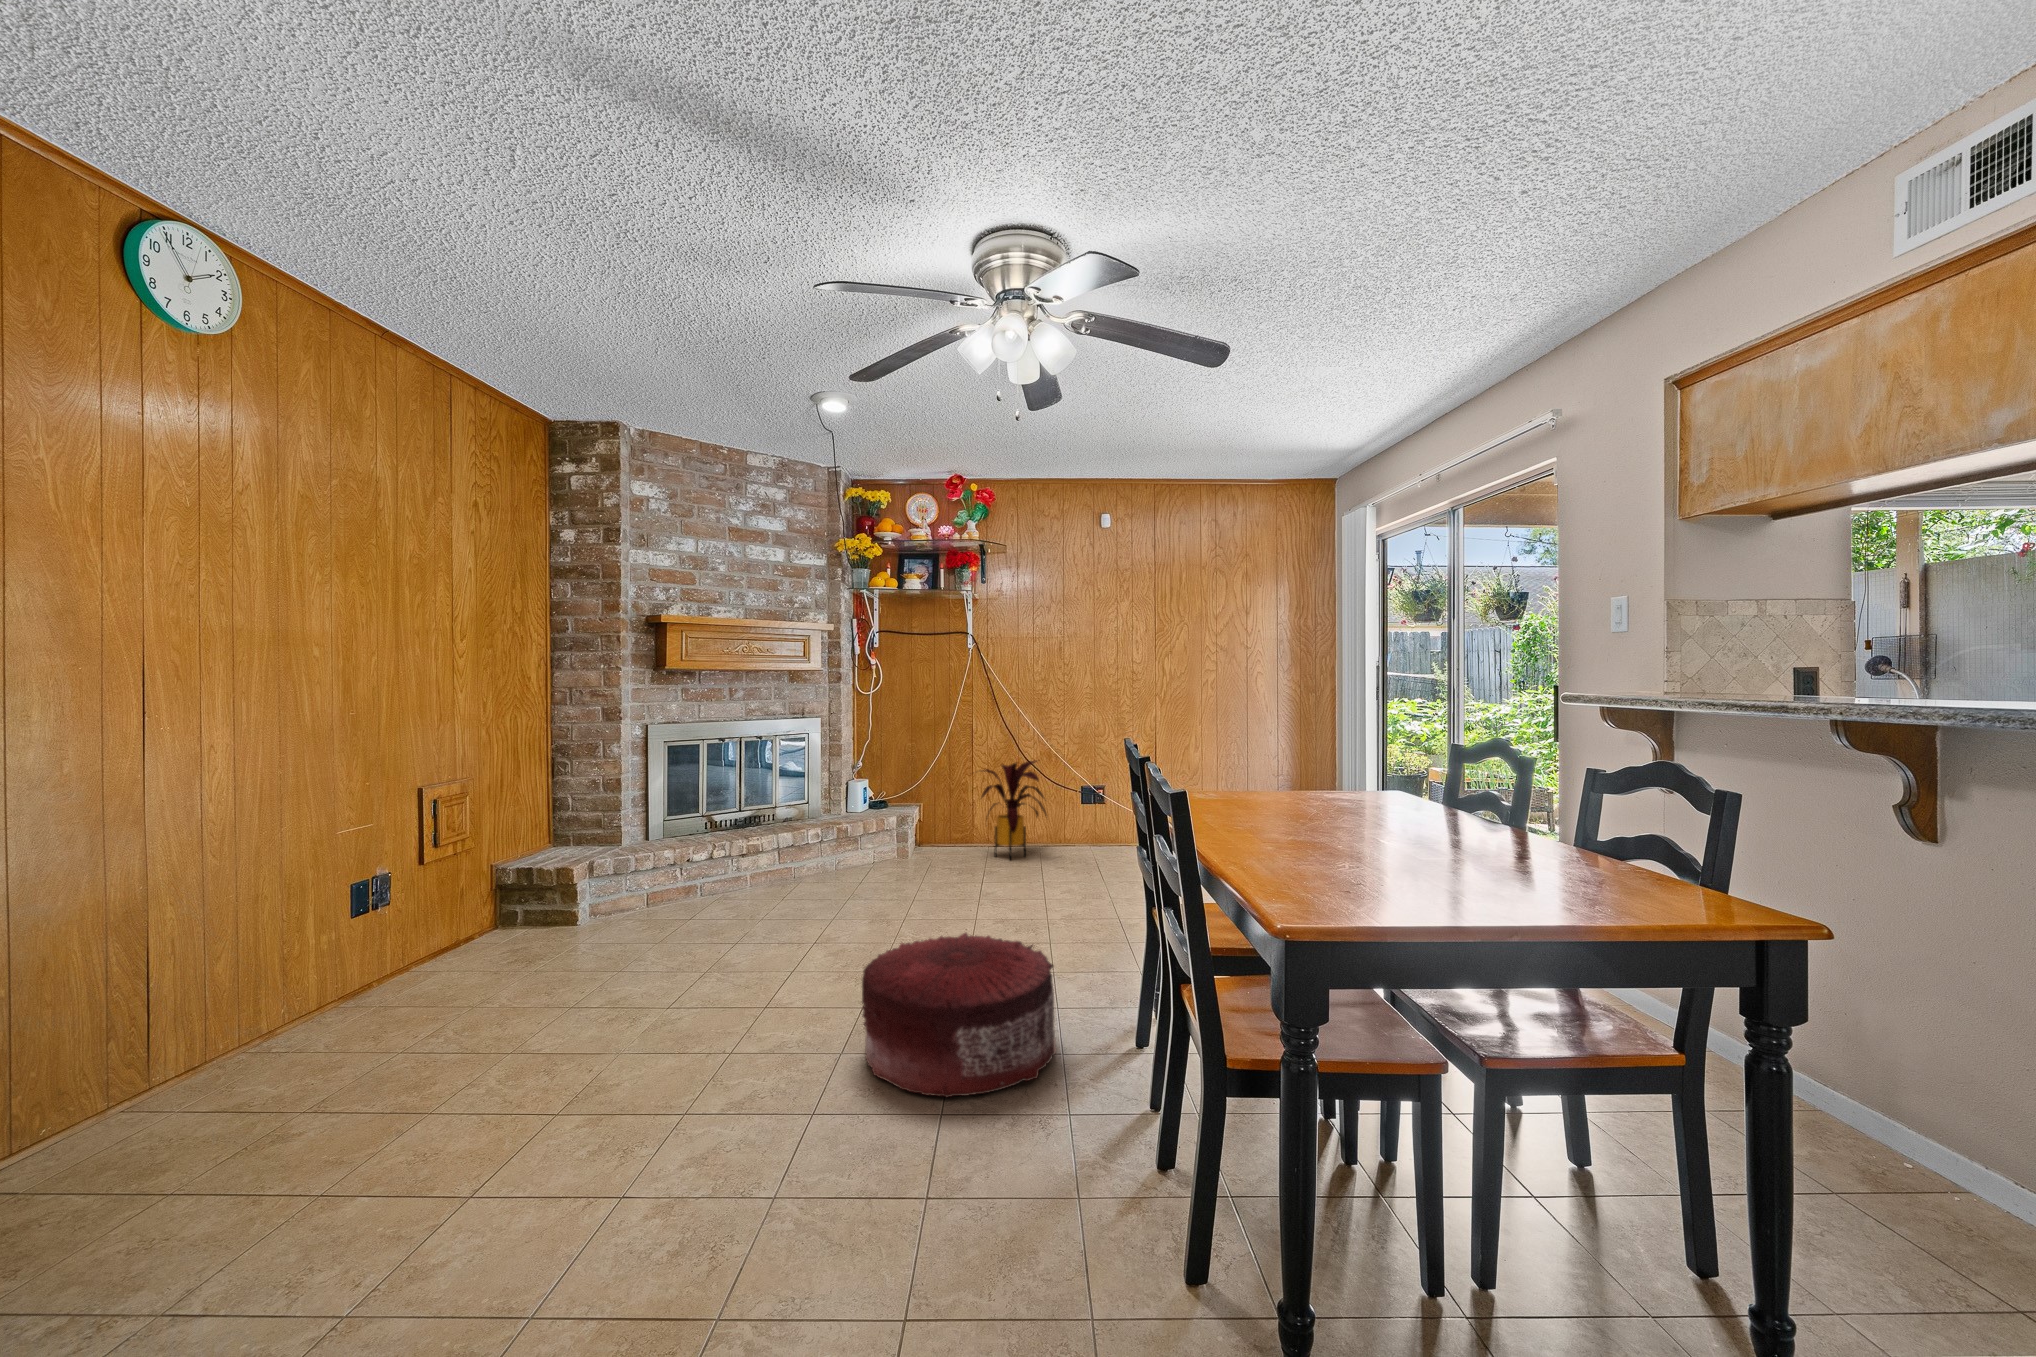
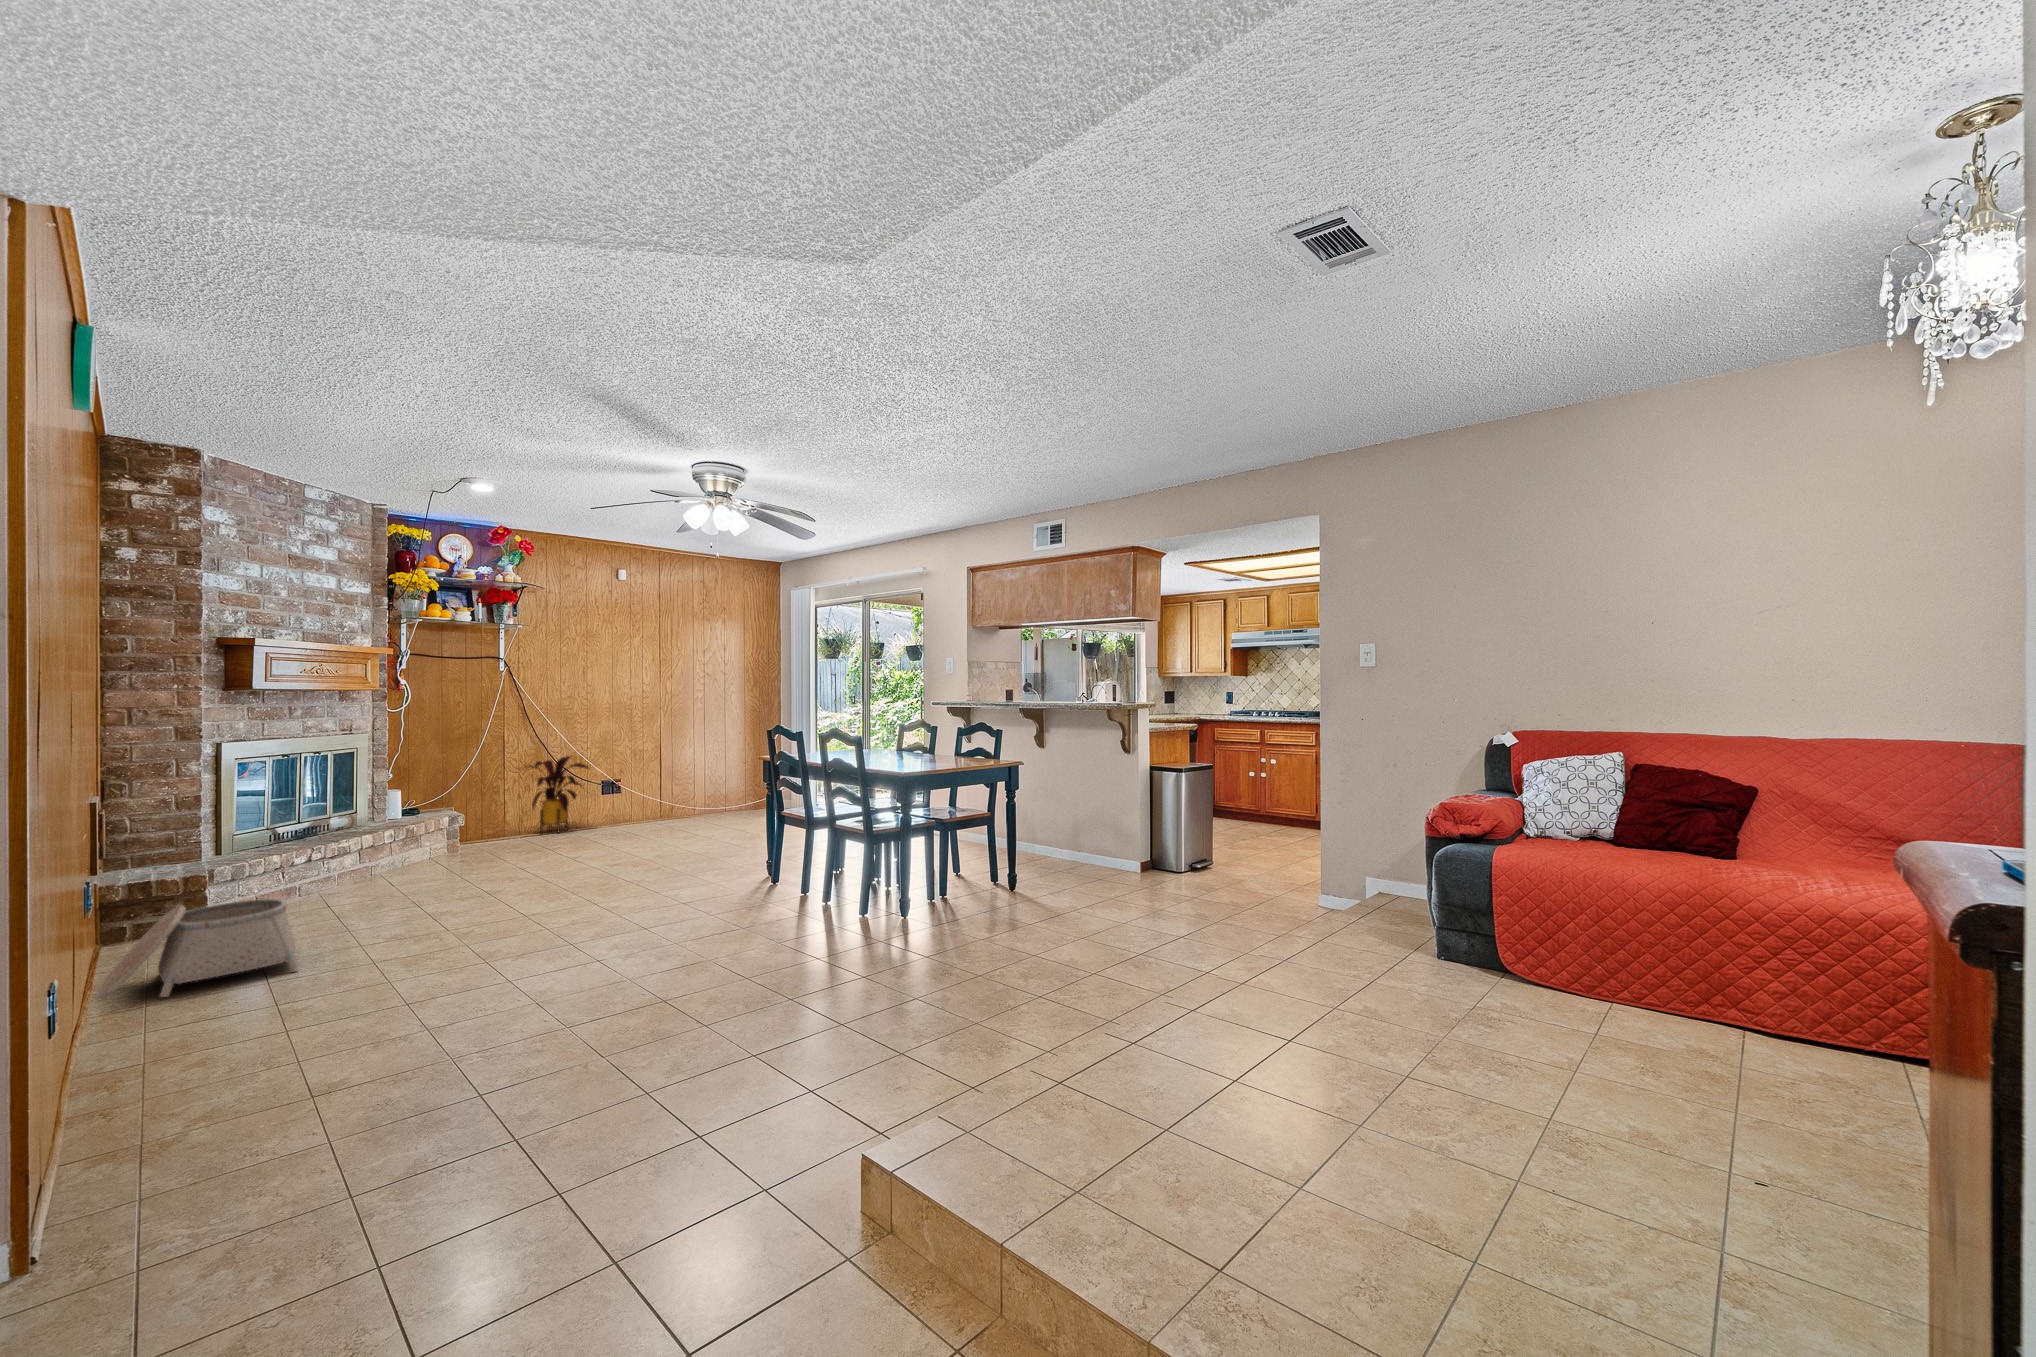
basket: none [347,909,551,1018] -> present [96,899,298,999]
pouf: present [862,933,1056,1097] -> none [639,838,755,915]

